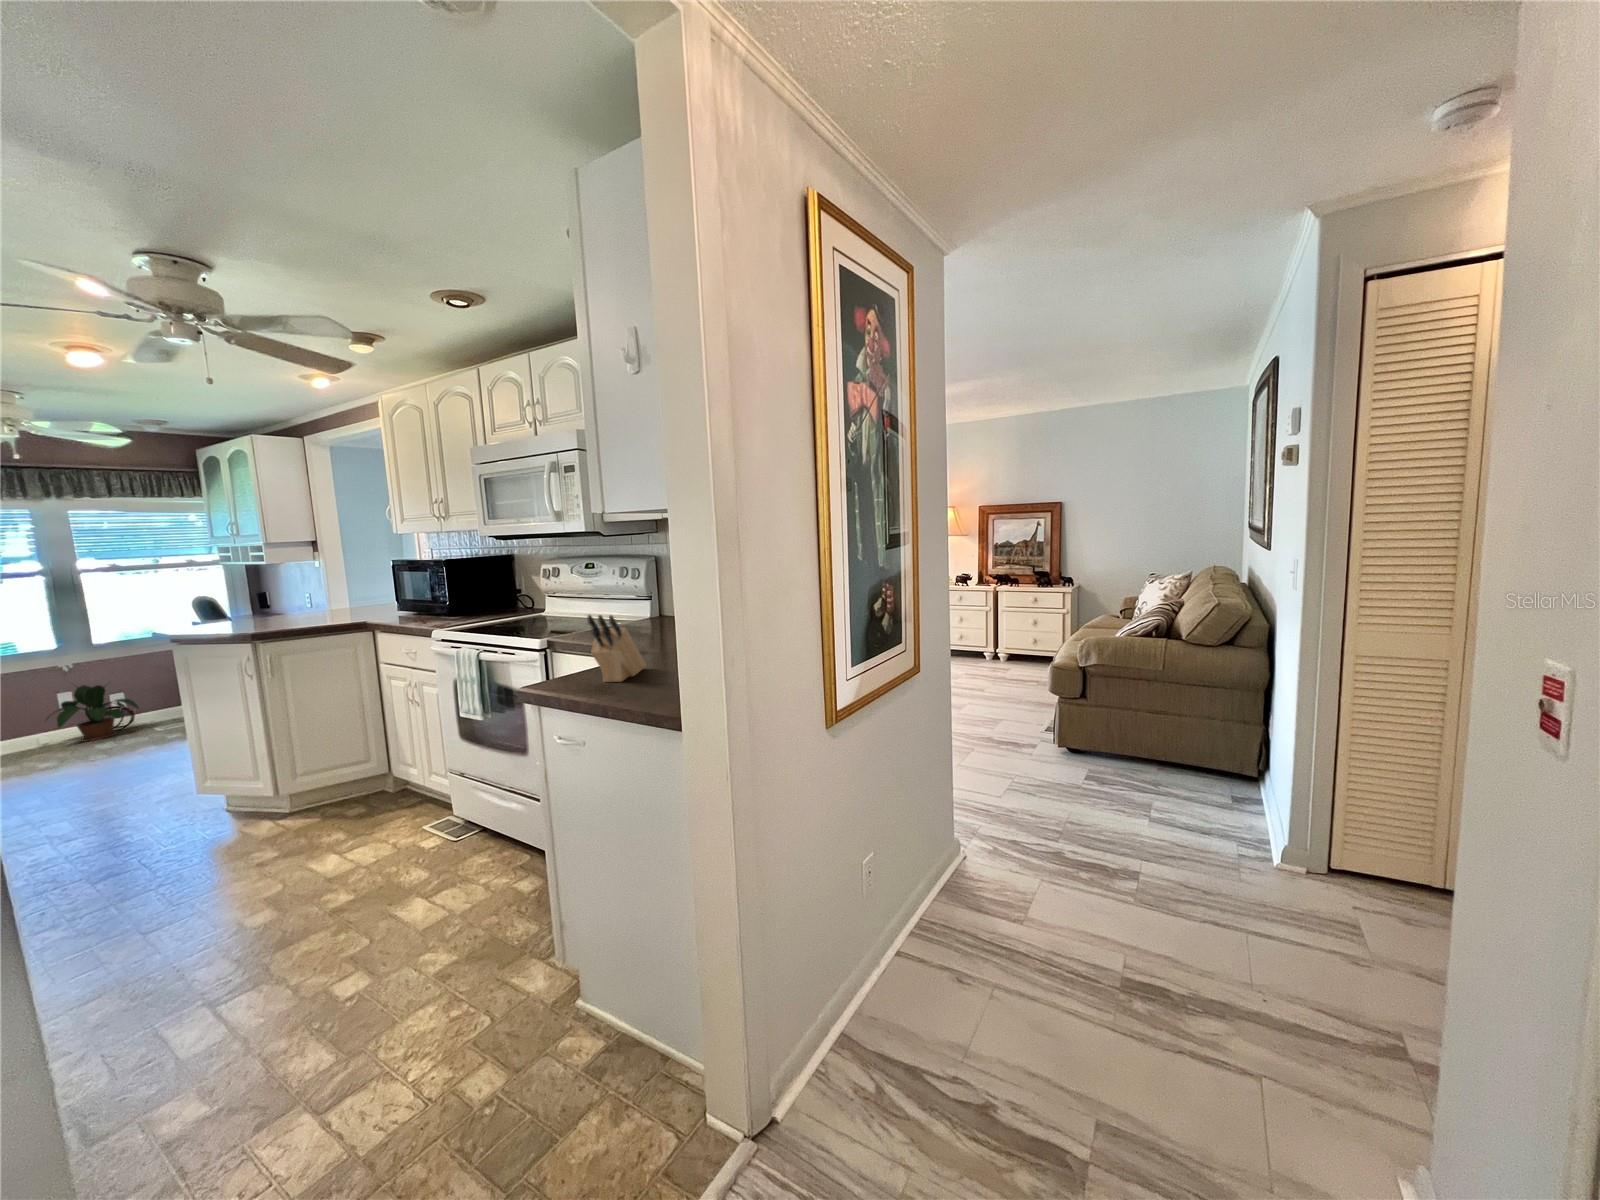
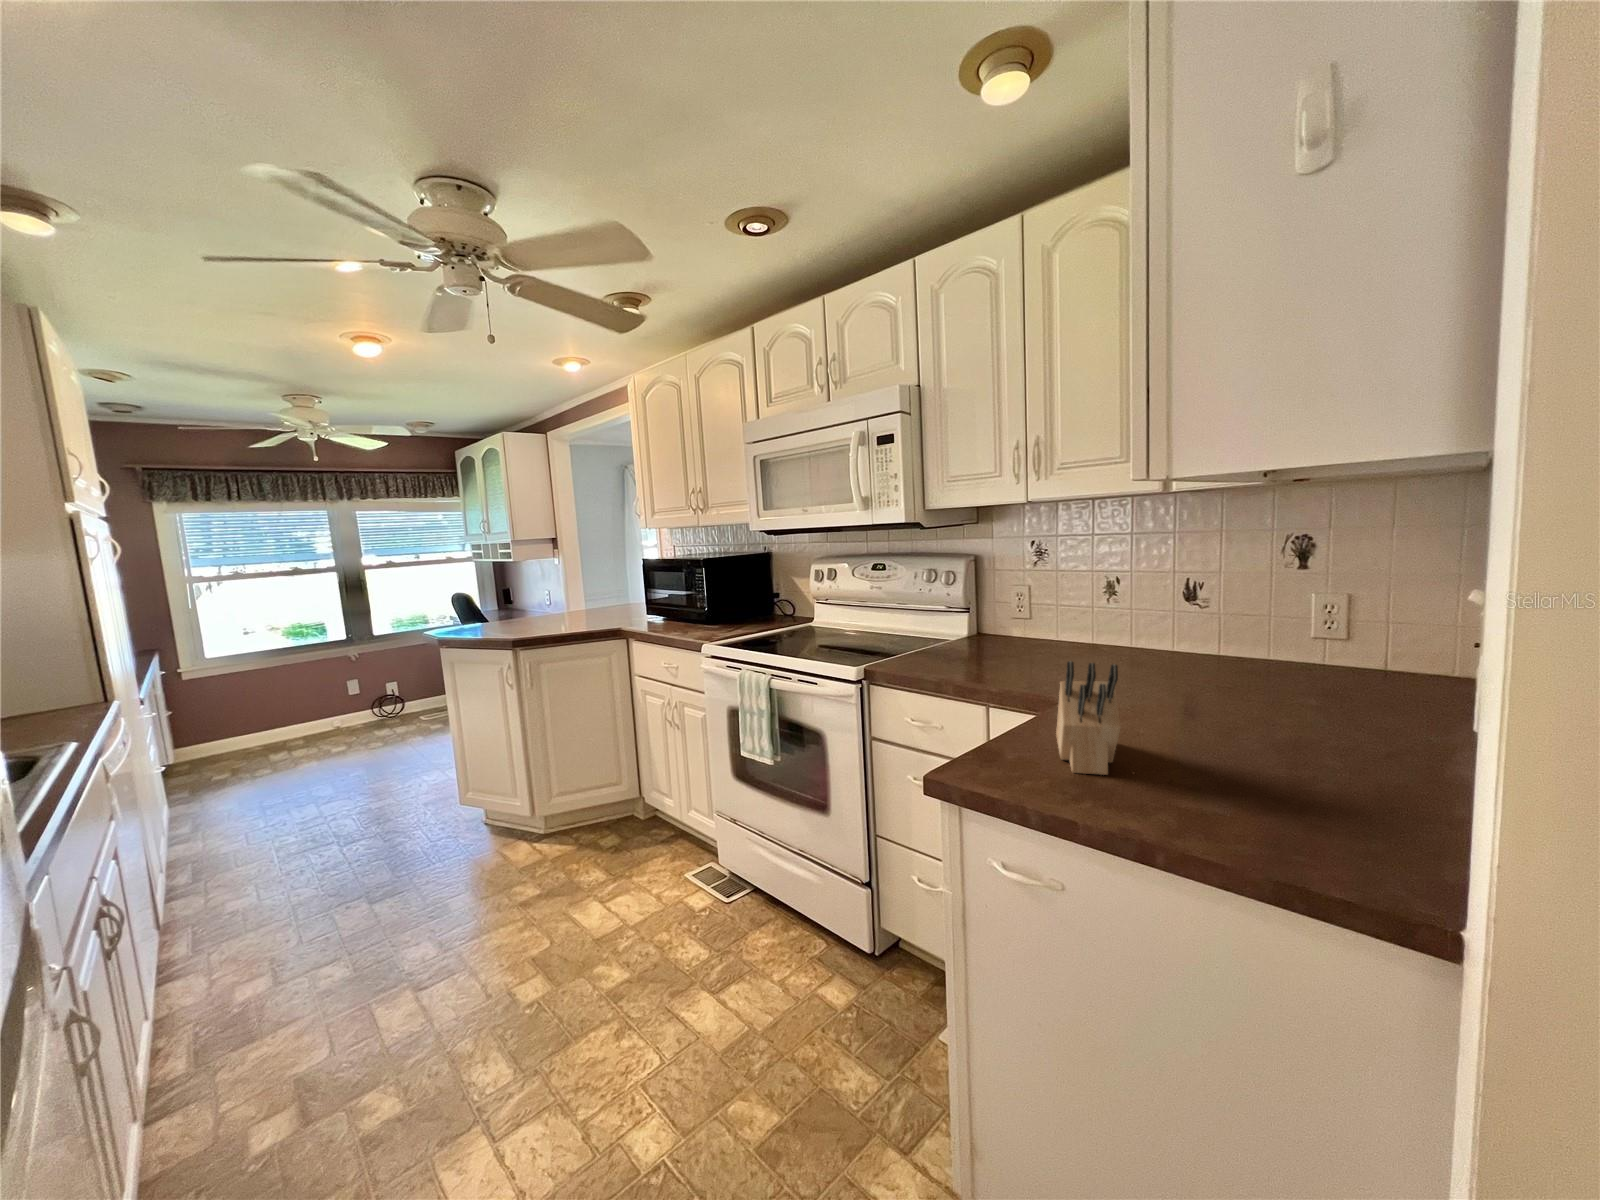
potted plant: present [49,685,138,741] -> none [337,667,408,727]

